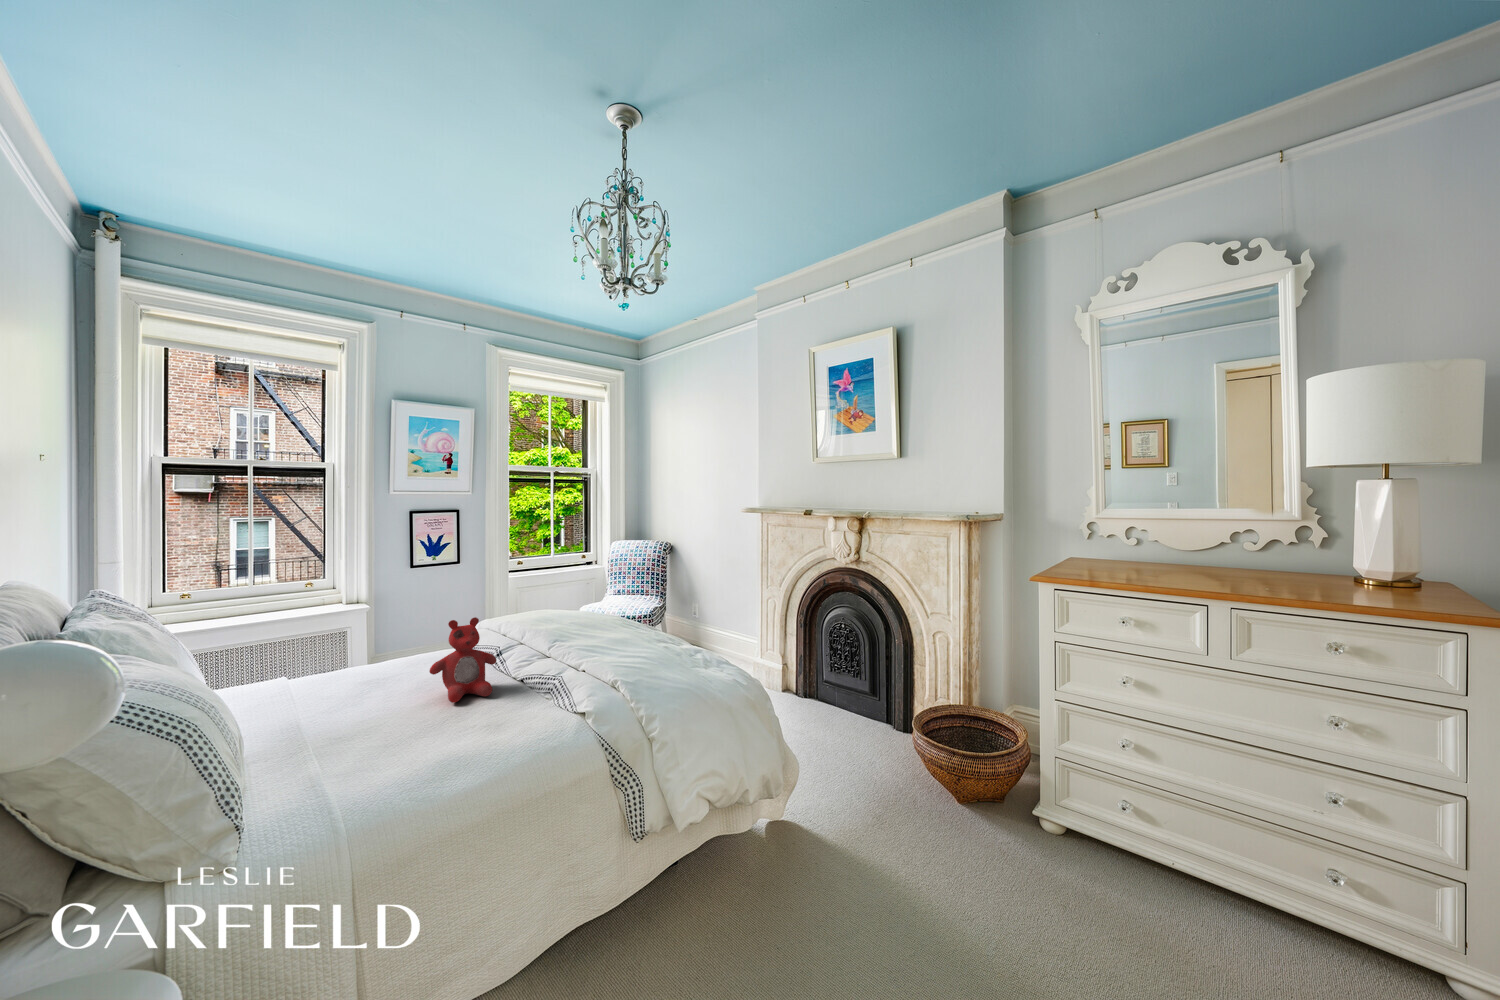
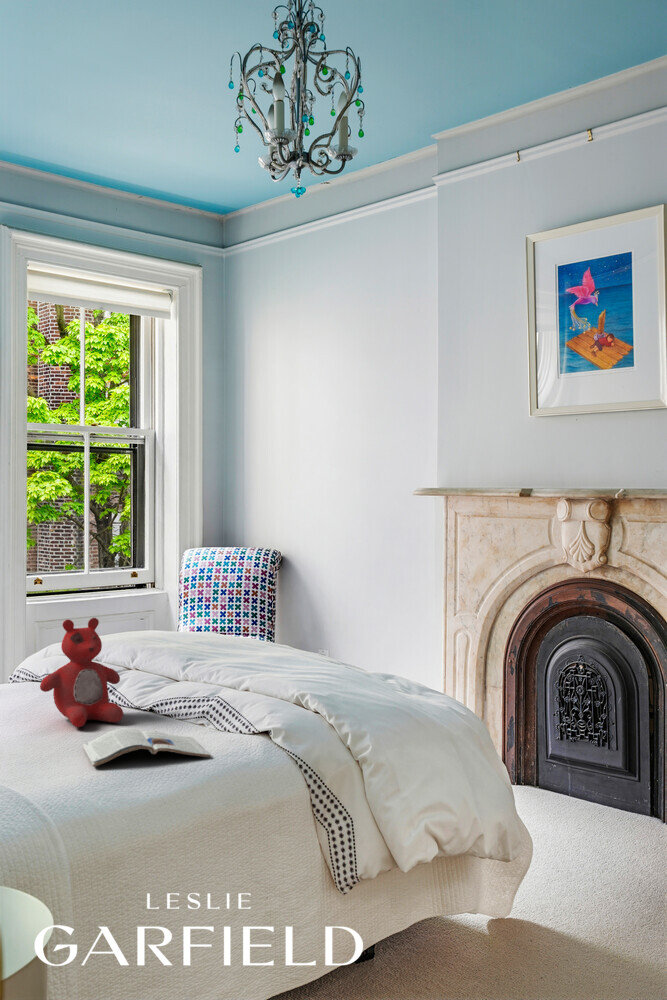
magazine: none [435,708,535,752] -> present [83,728,210,767]

